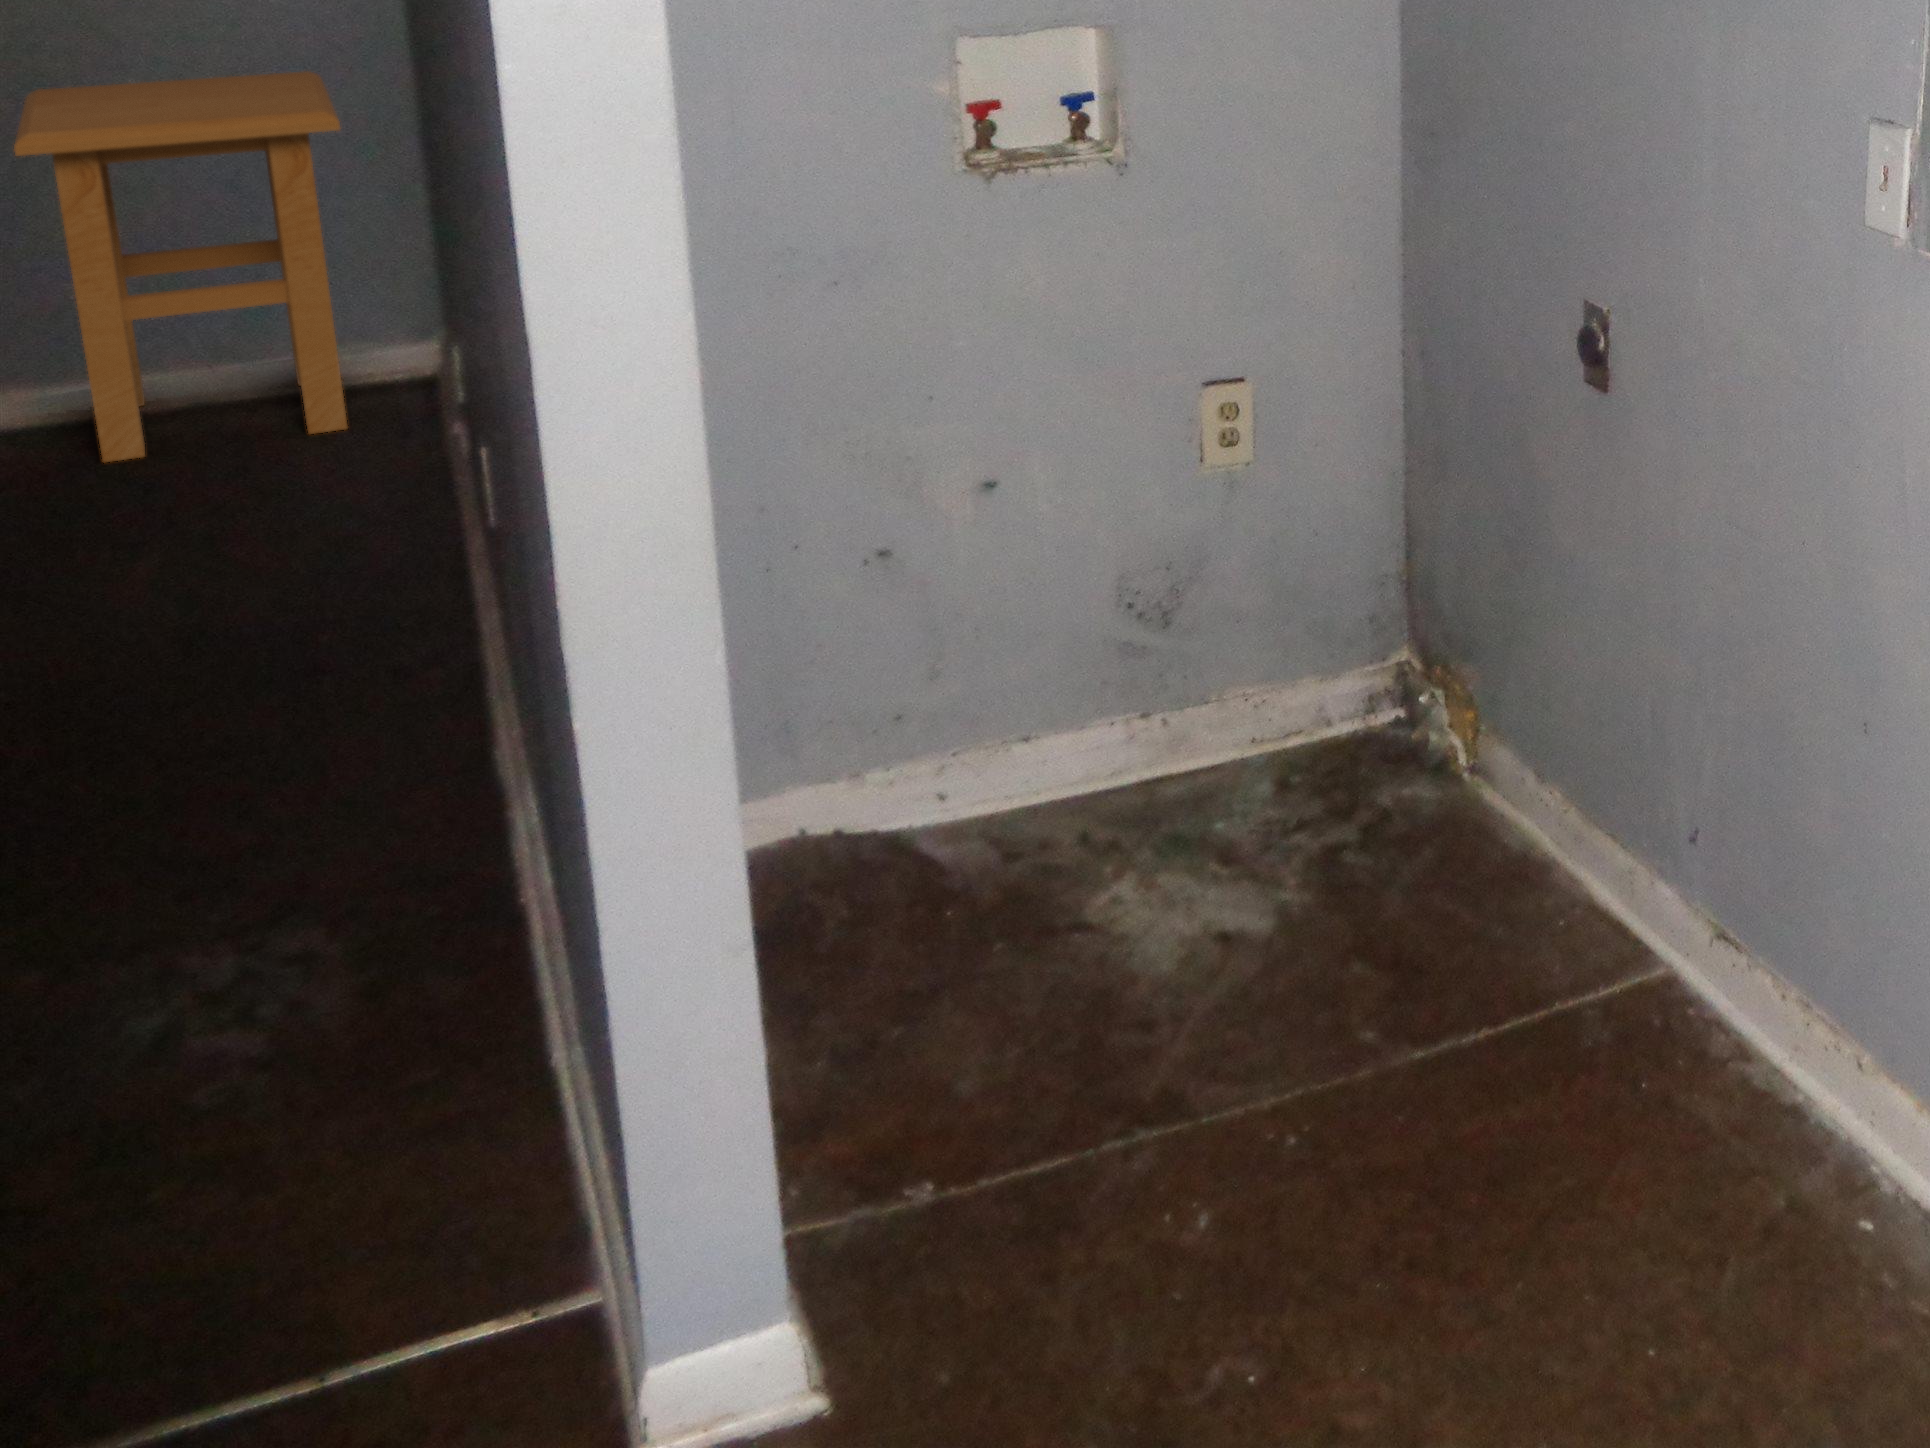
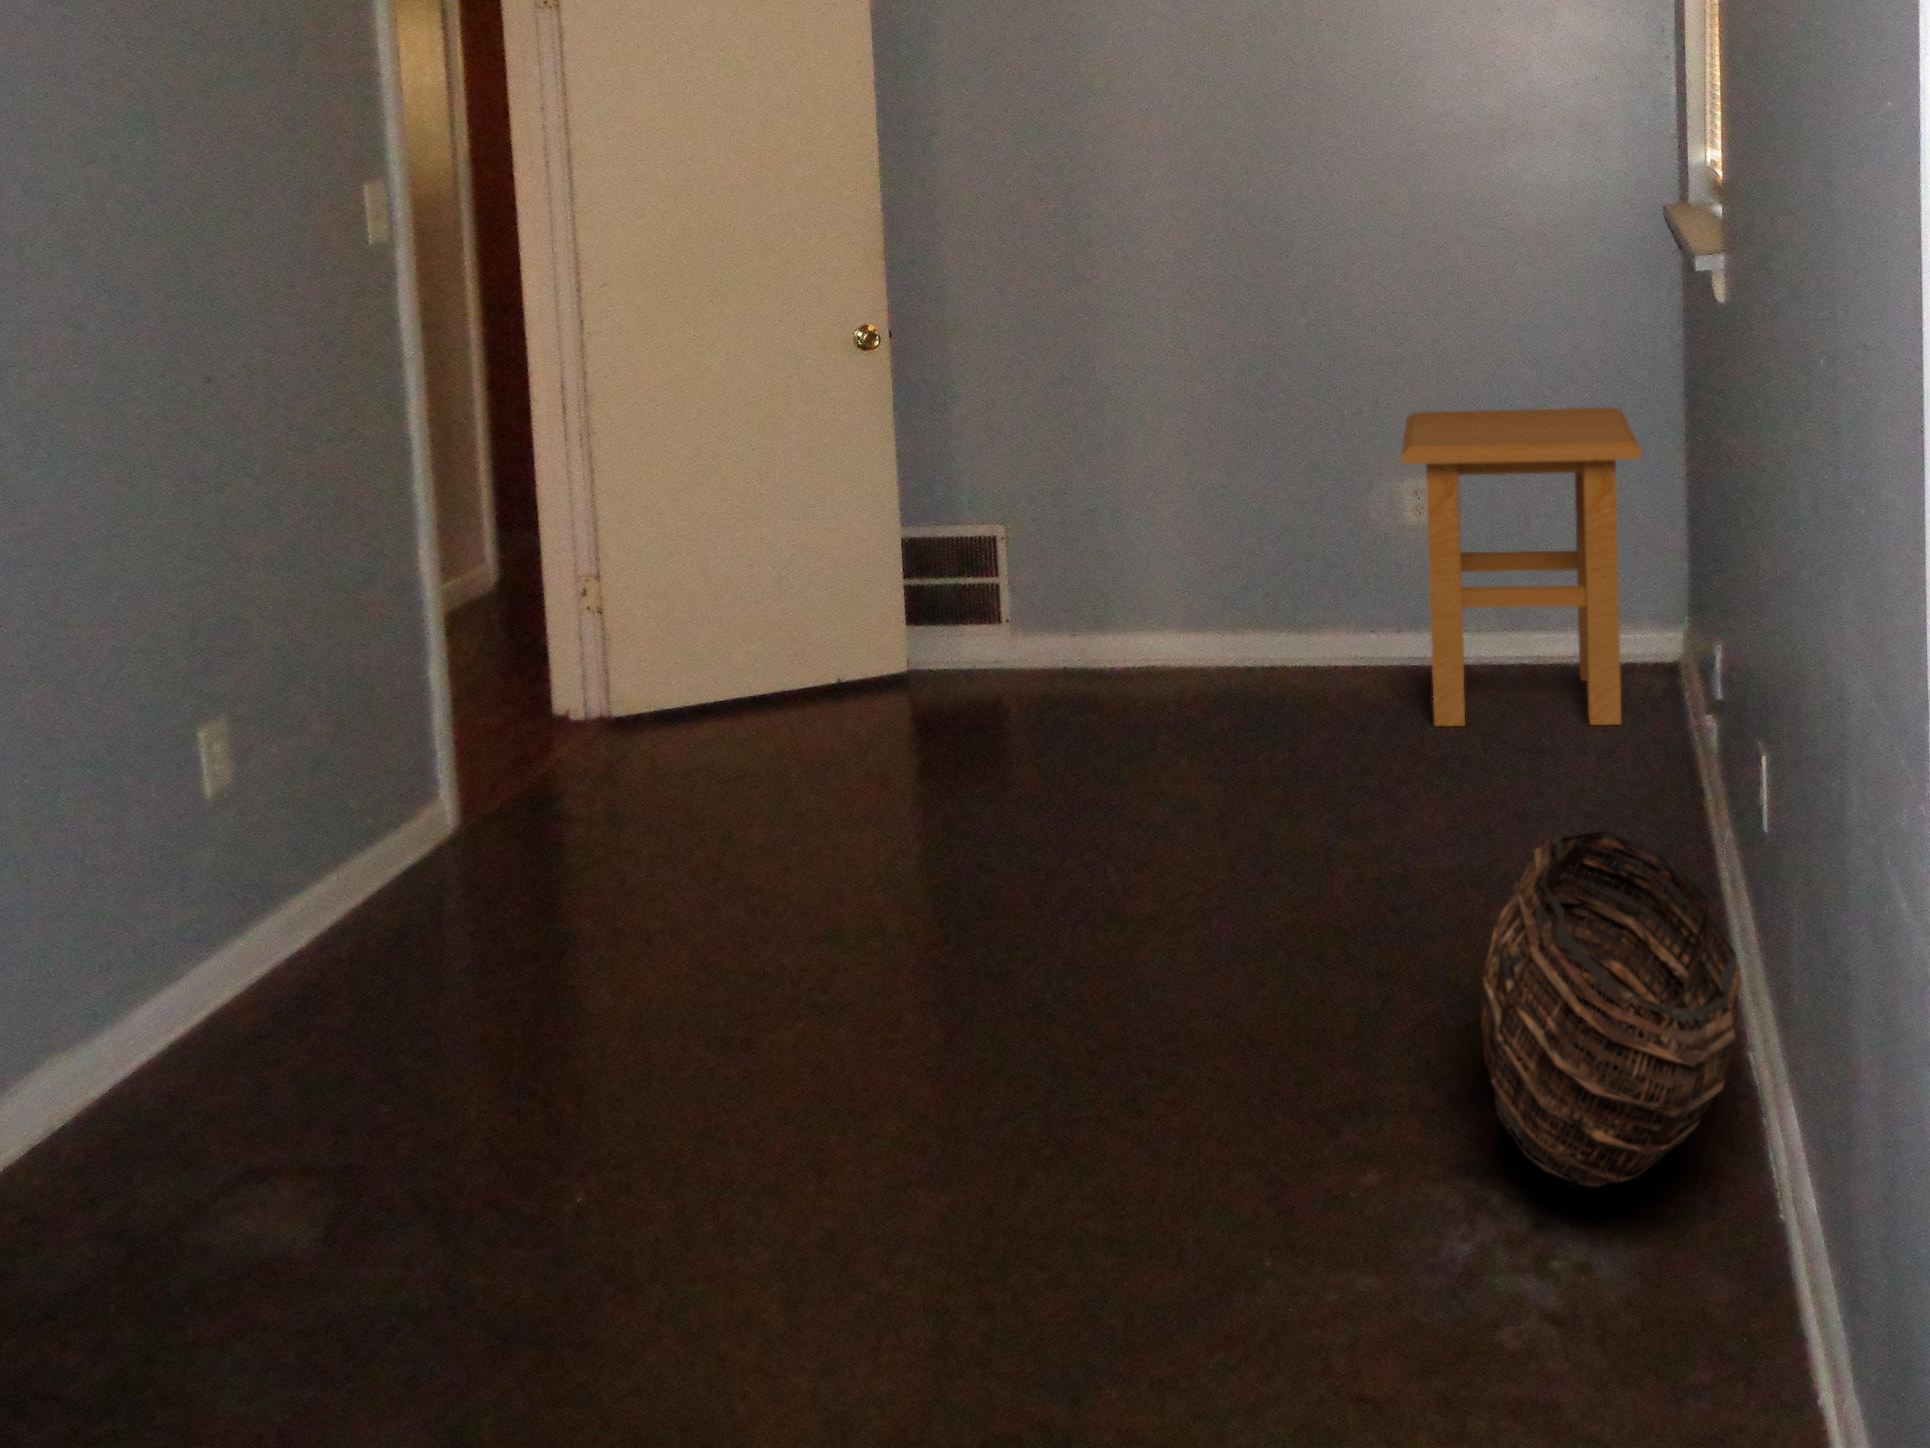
basket: none [145,552,463,932] -> present [1481,831,1742,1187]

